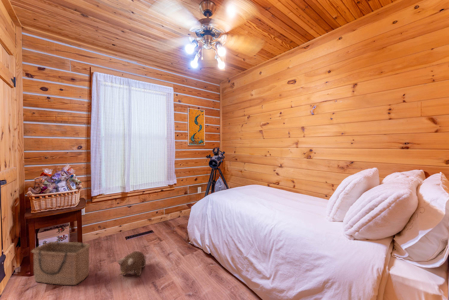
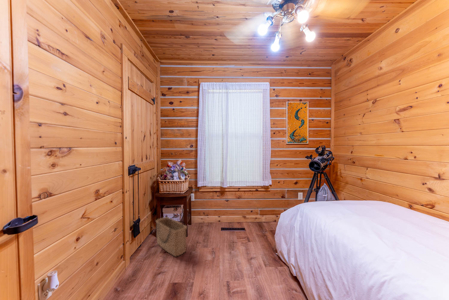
plush toy: present [118,251,146,276] -> none [200,244,227,270]

